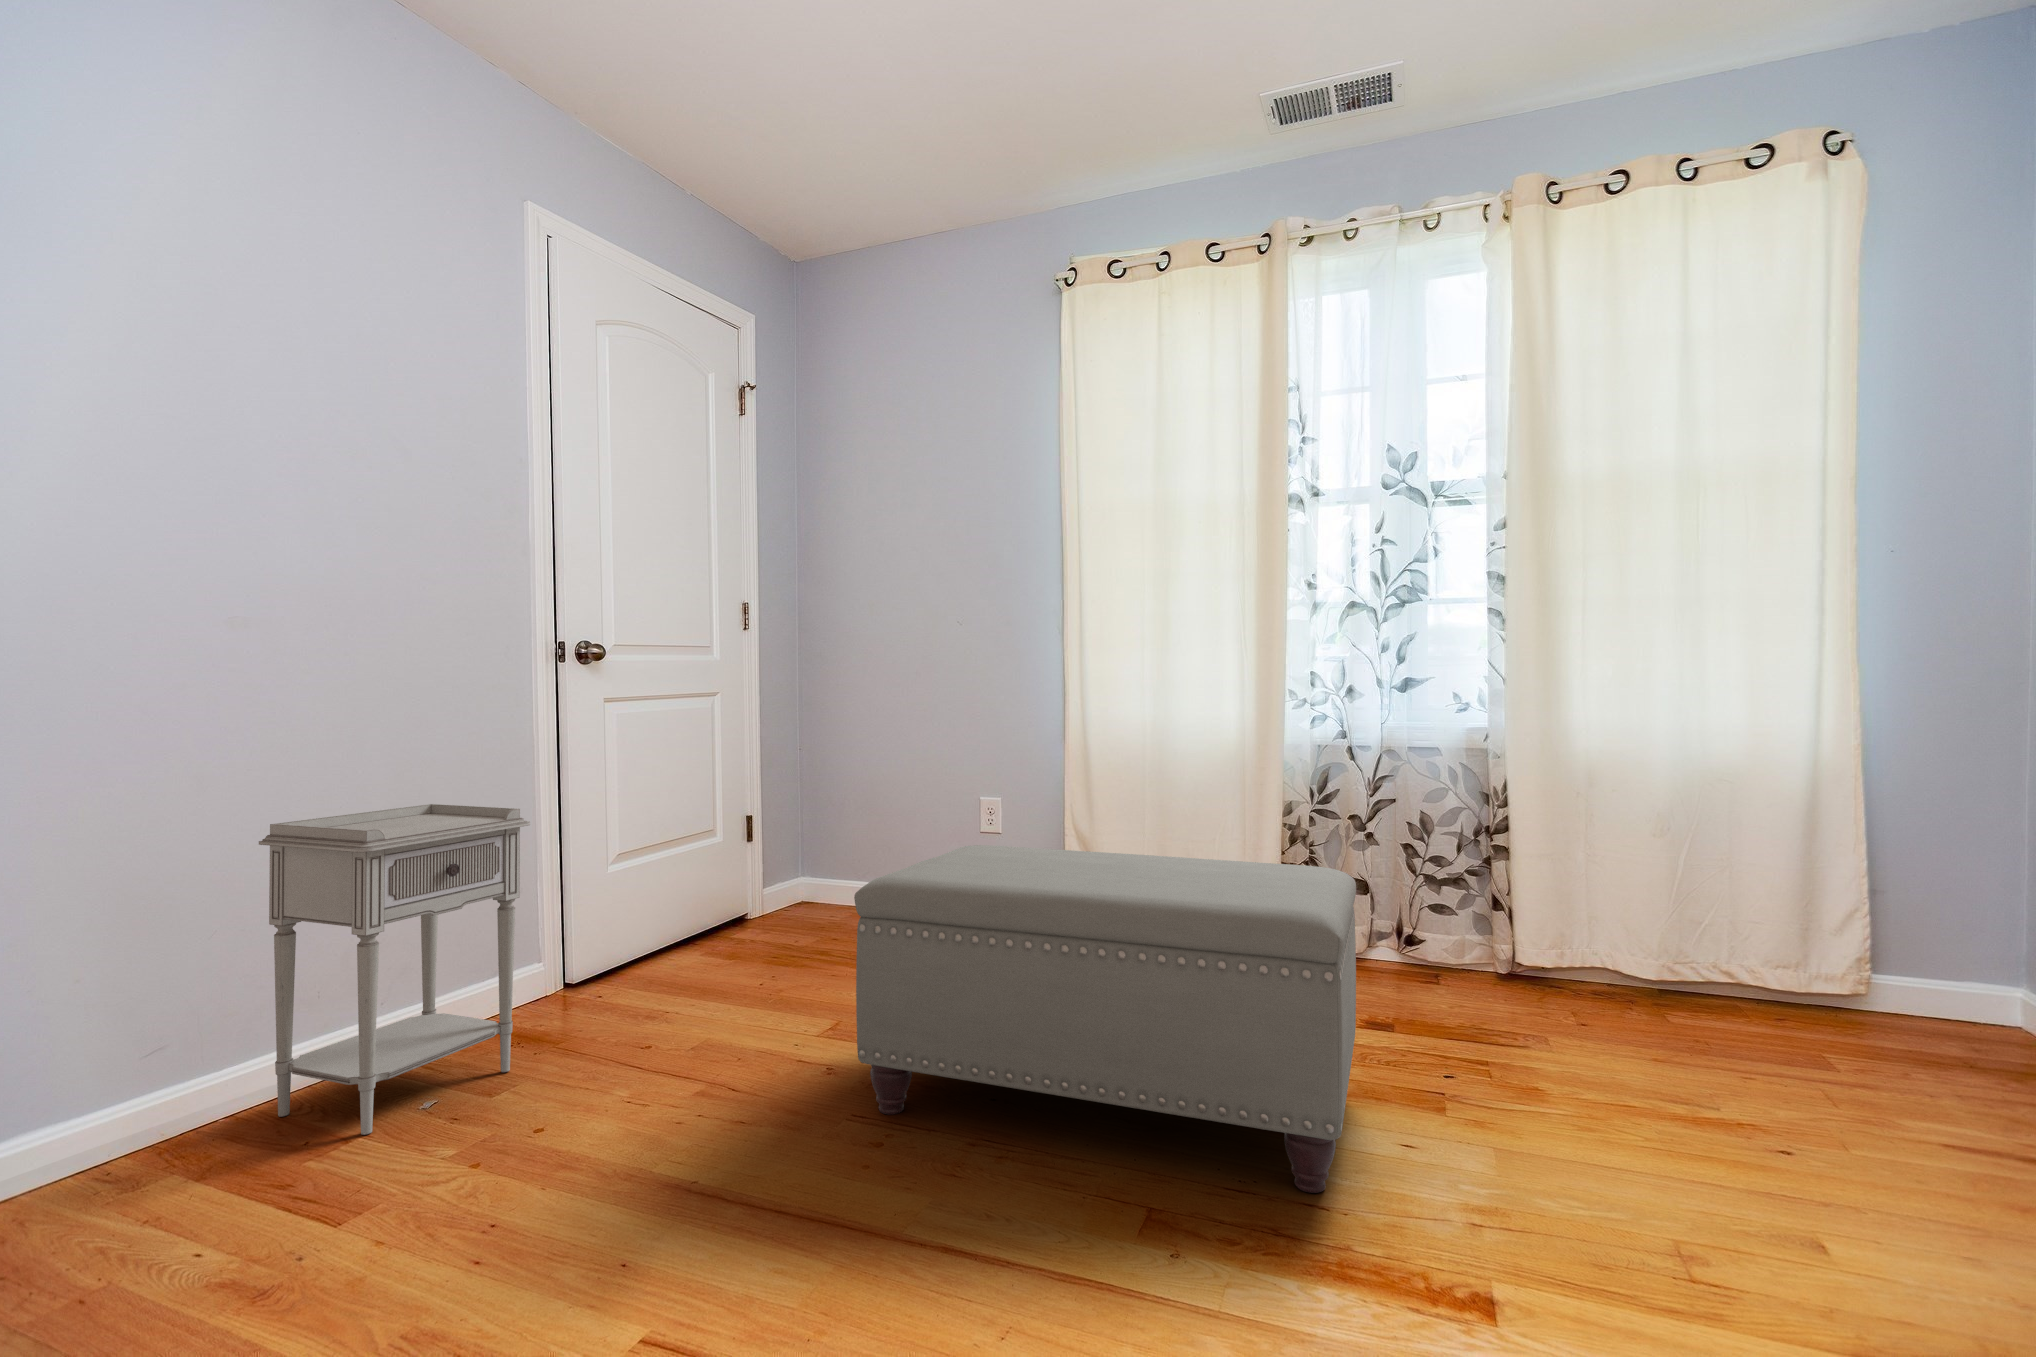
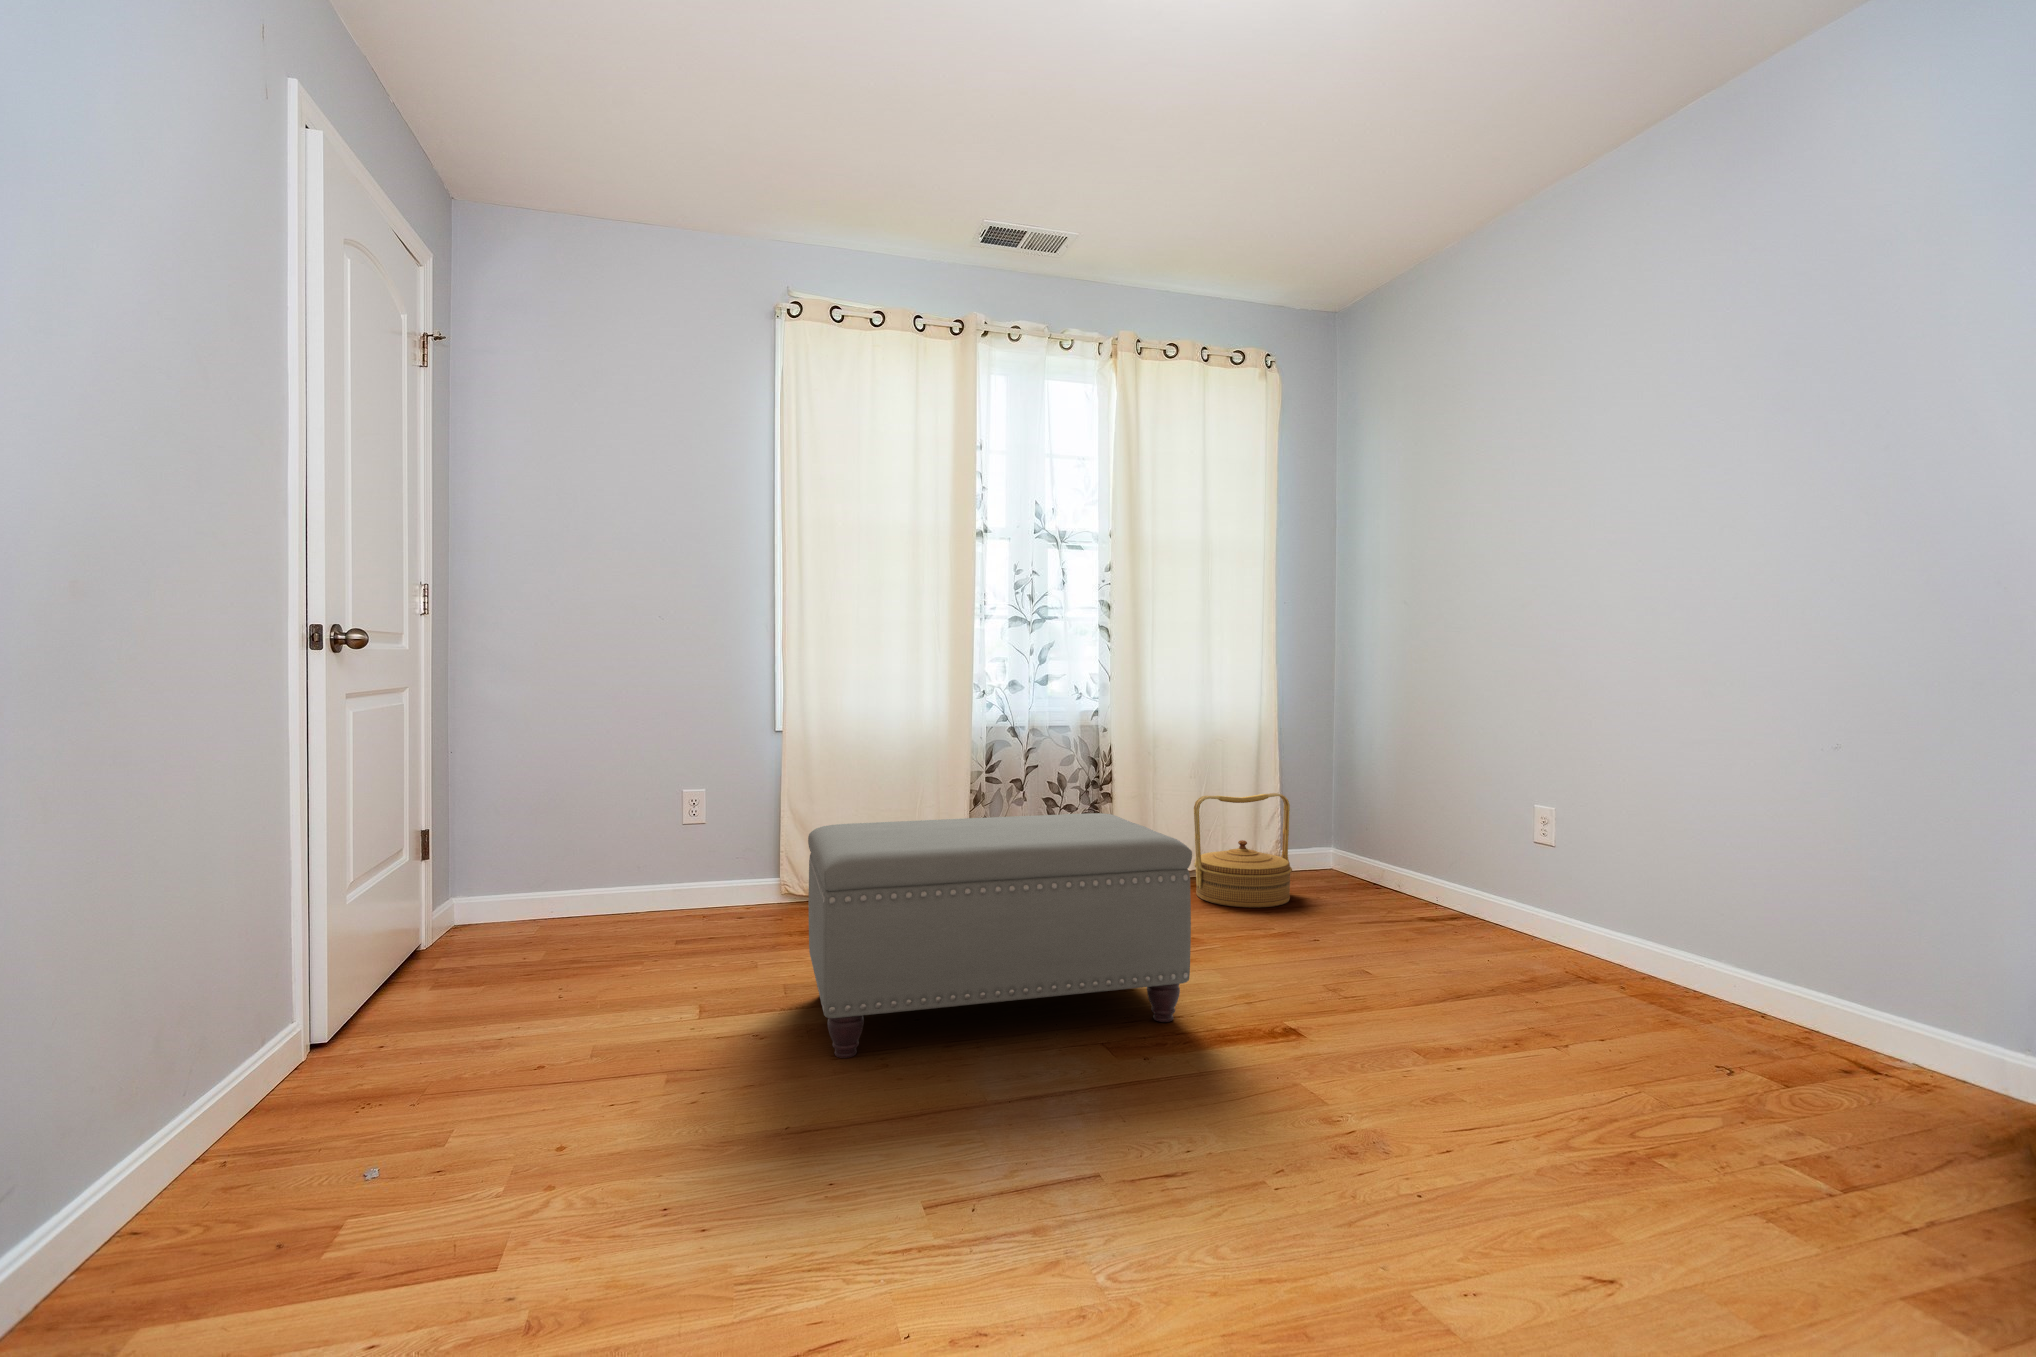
nightstand: present [259,804,530,1135] -> none [111,831,415,1261]
woven basket: none [1628,864,1836,1064] -> present [1194,793,1292,908]

